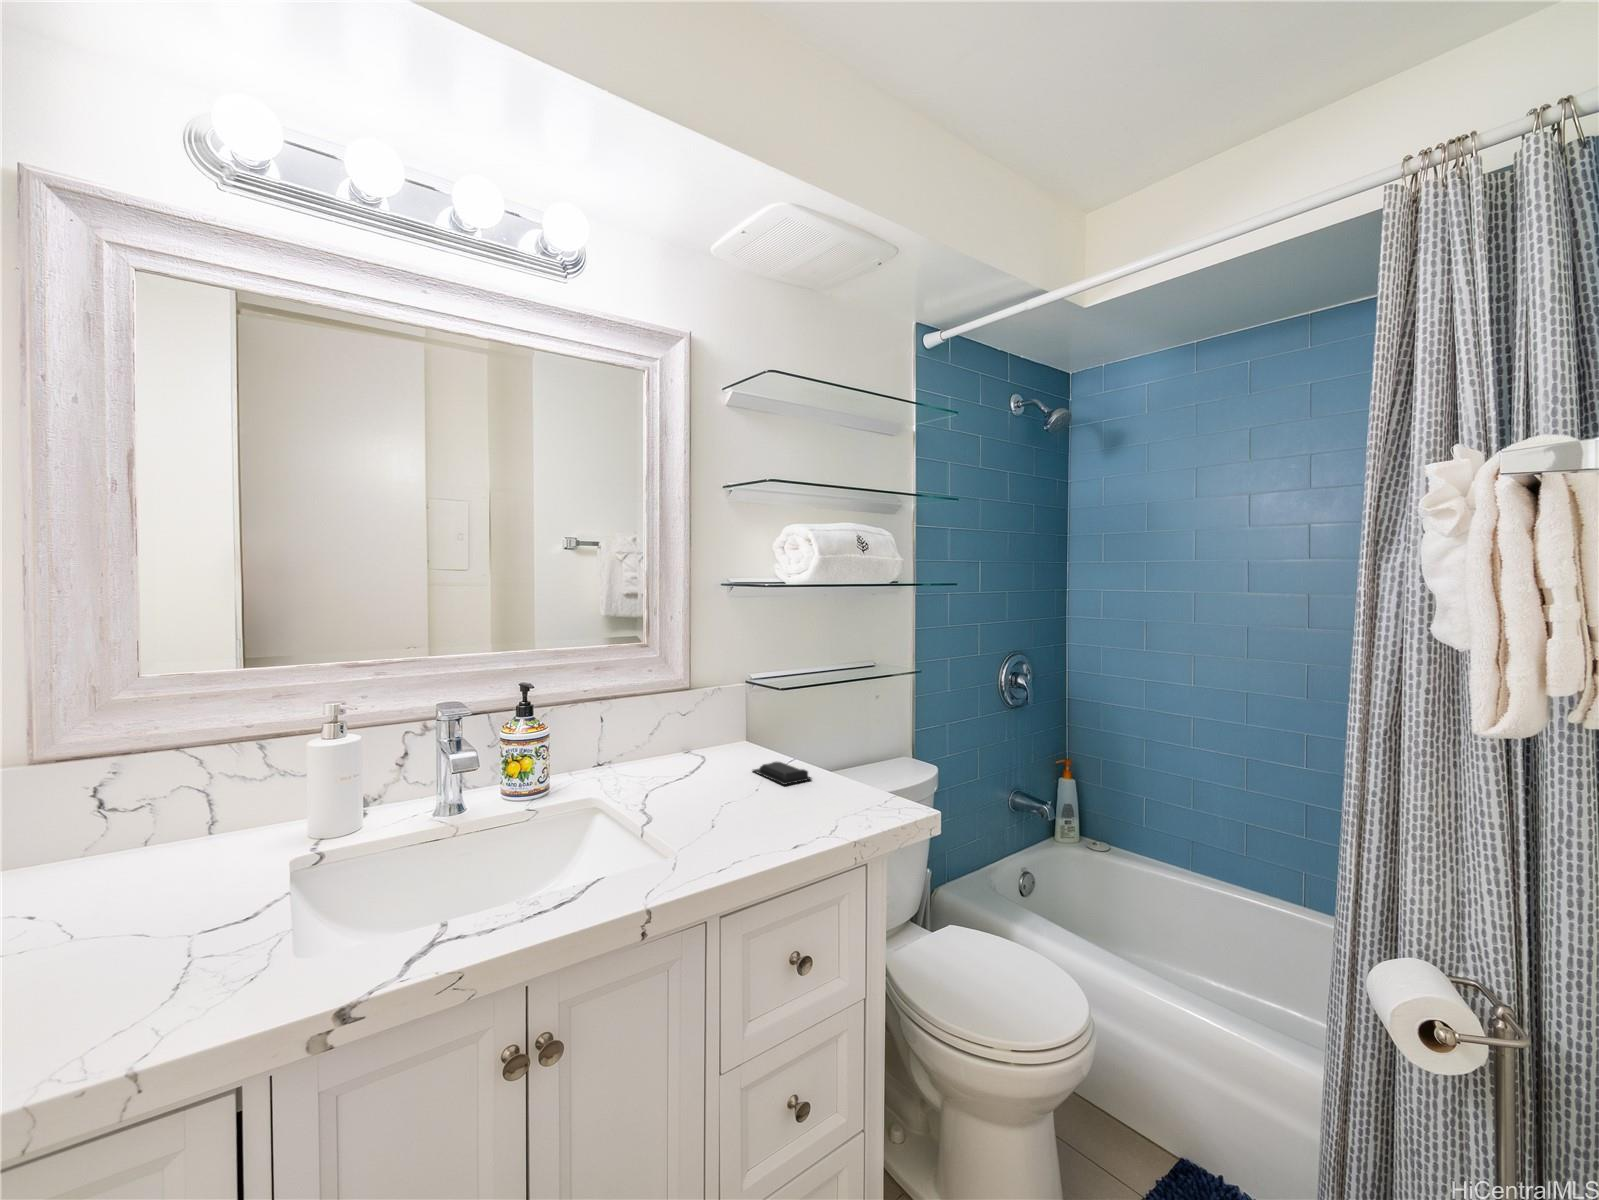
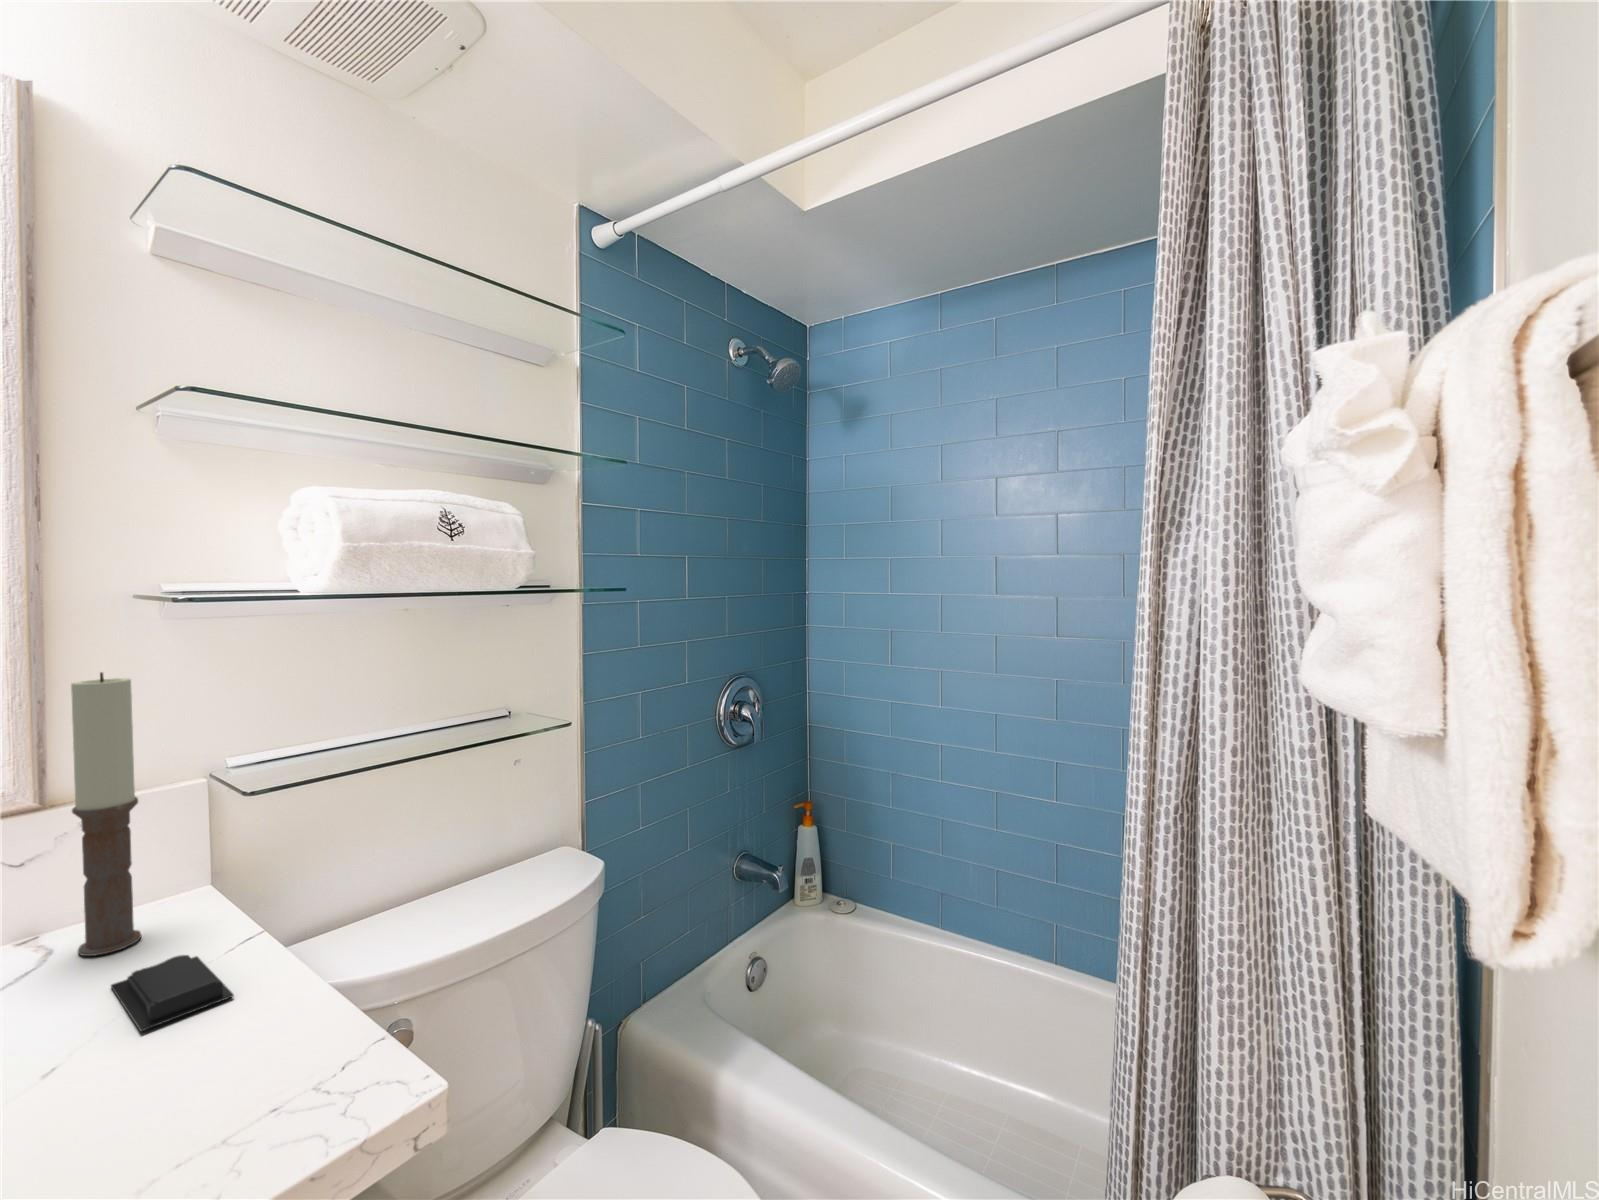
candle: none [722,622,745,760] -> present [71,672,142,956]

